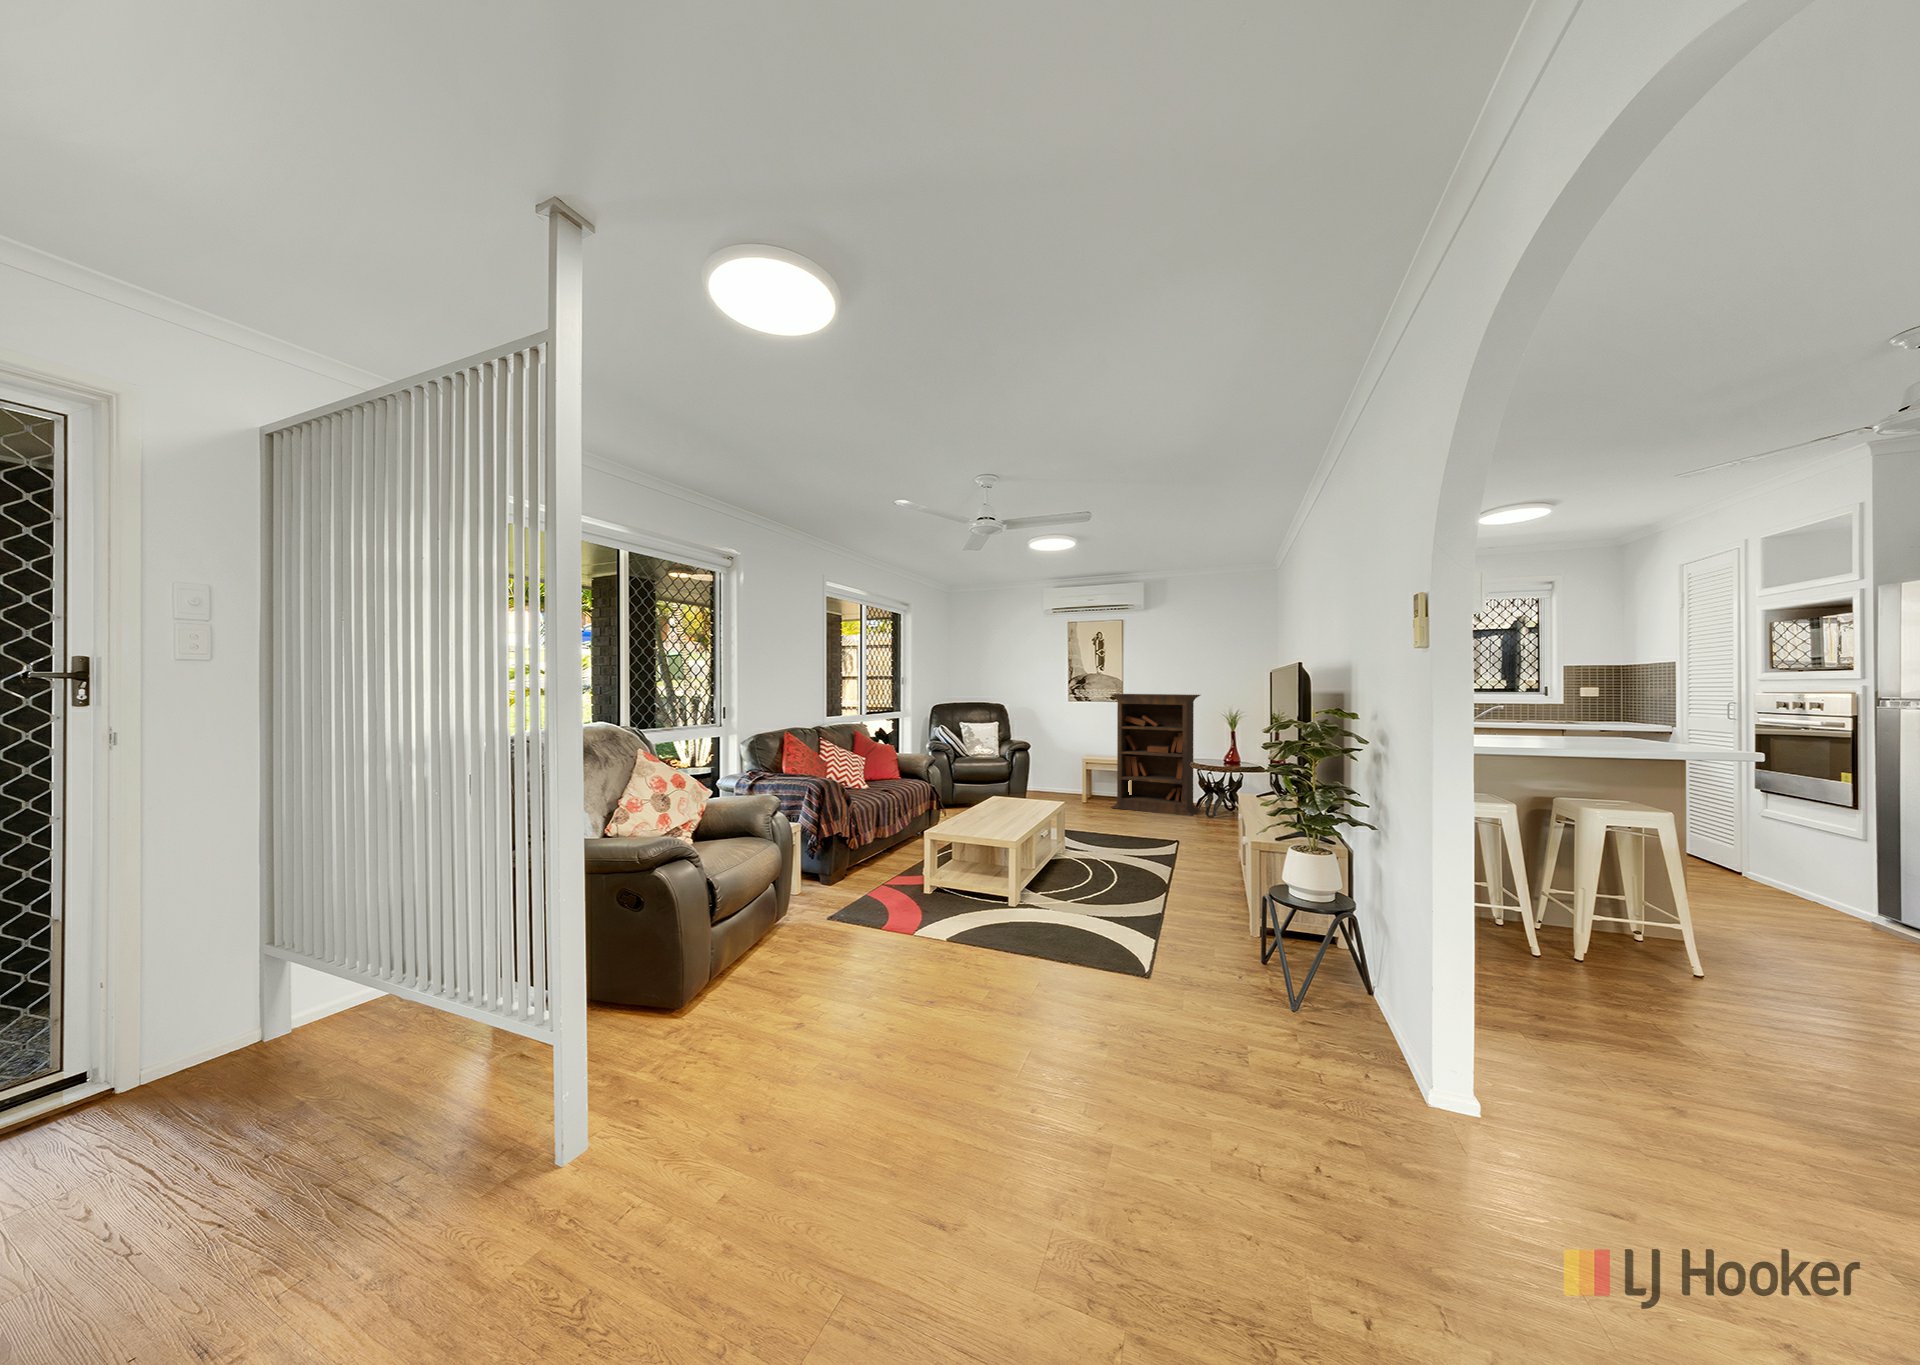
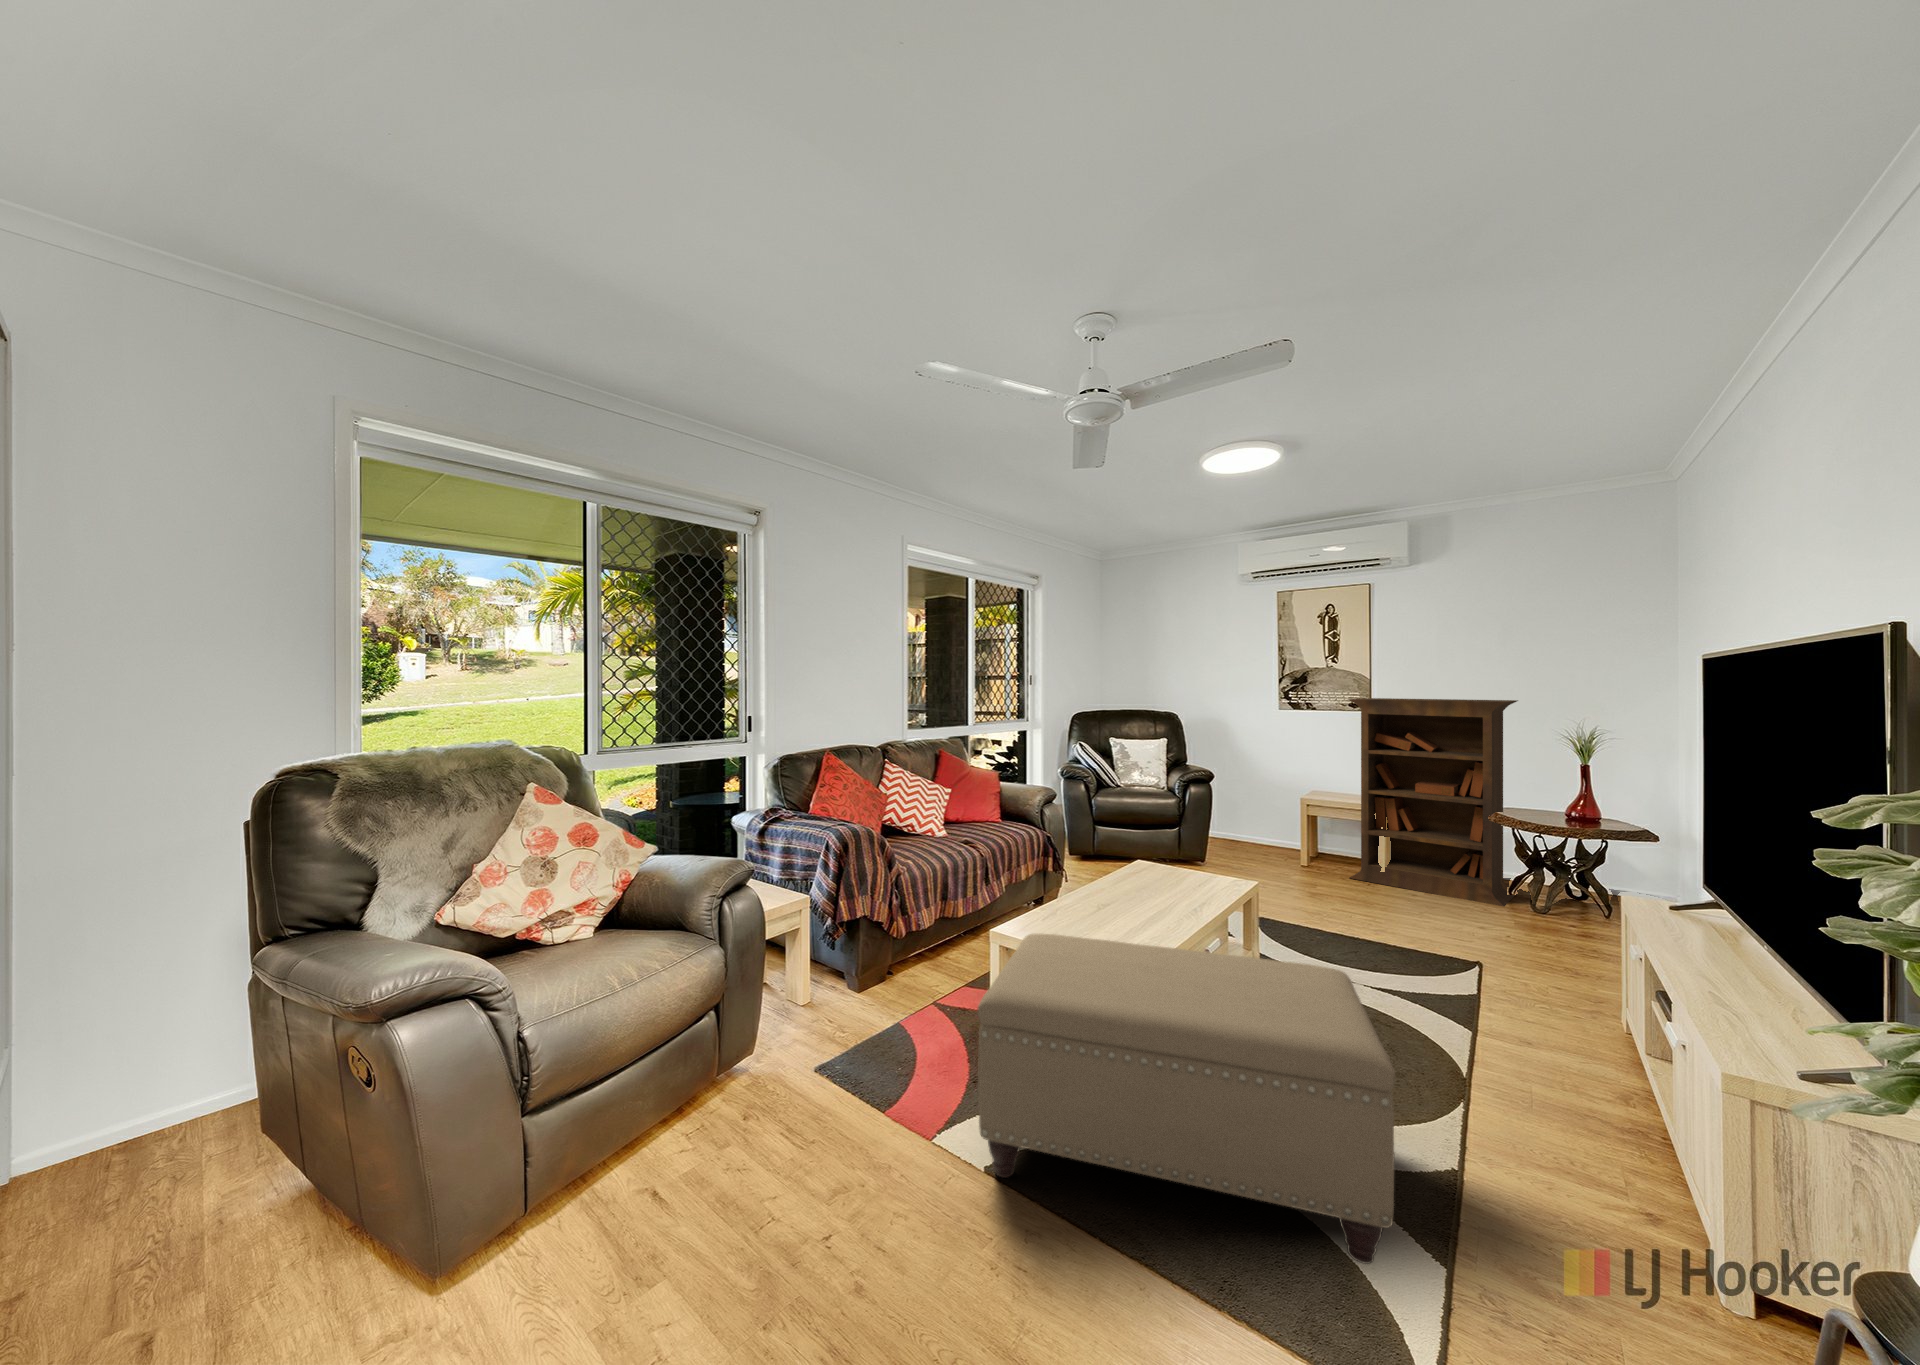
ottoman: none [948,824,1137,942] -> present [978,934,1395,1264]

